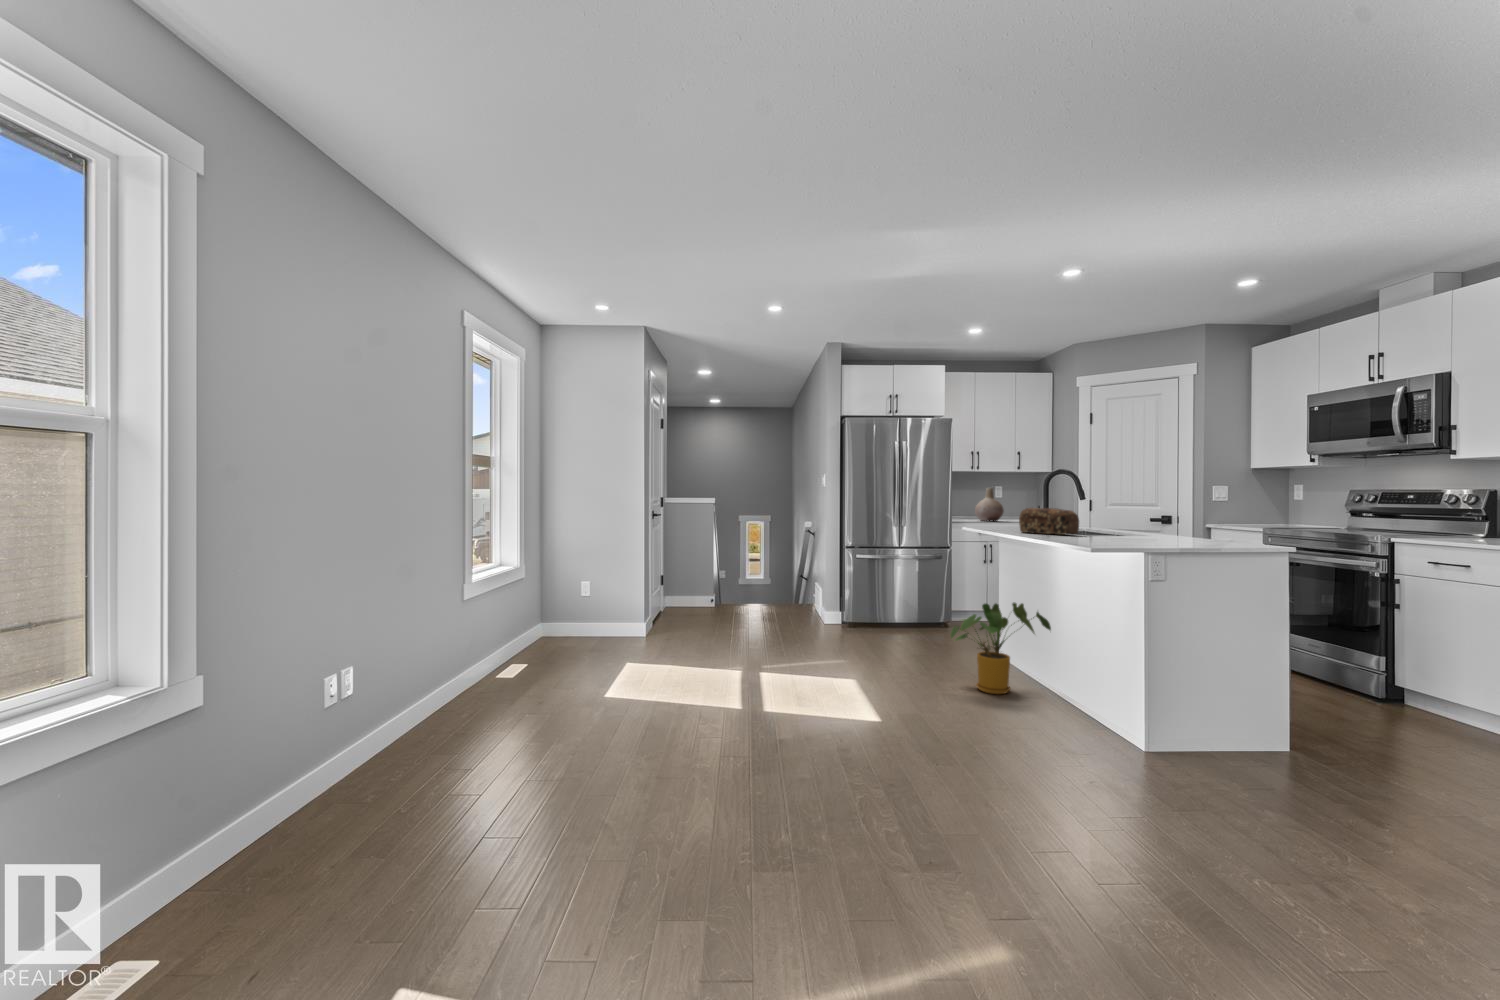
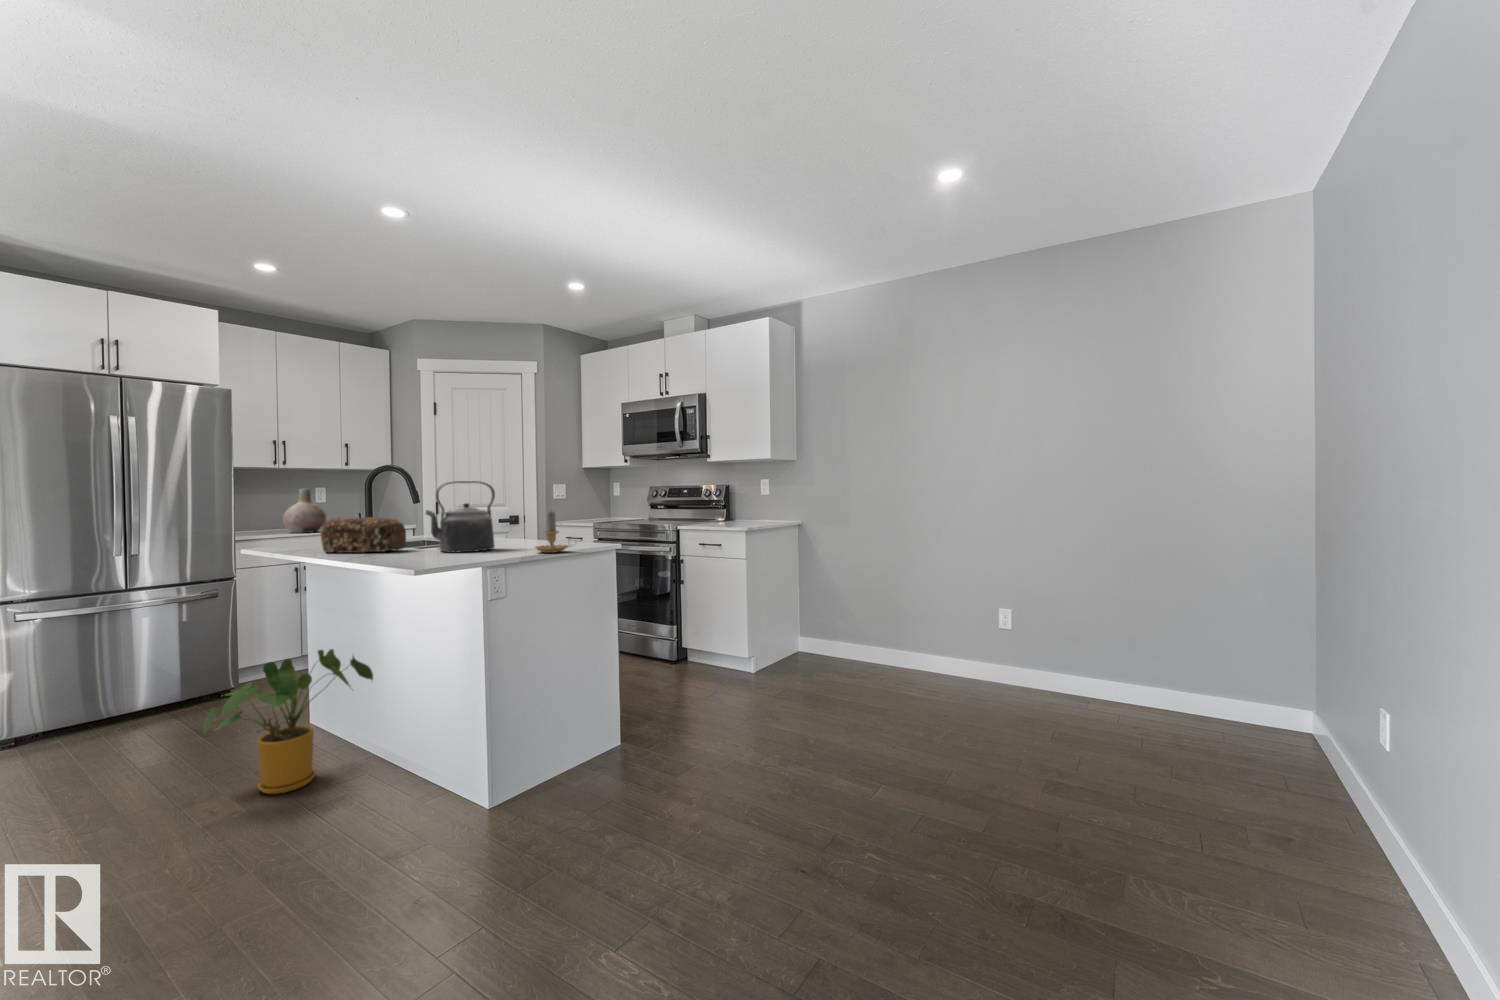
kettle: none [1097,481,1158,540] -> present [426,481,495,552]
candle: none [1197,506,1244,546] -> present [535,511,569,553]

